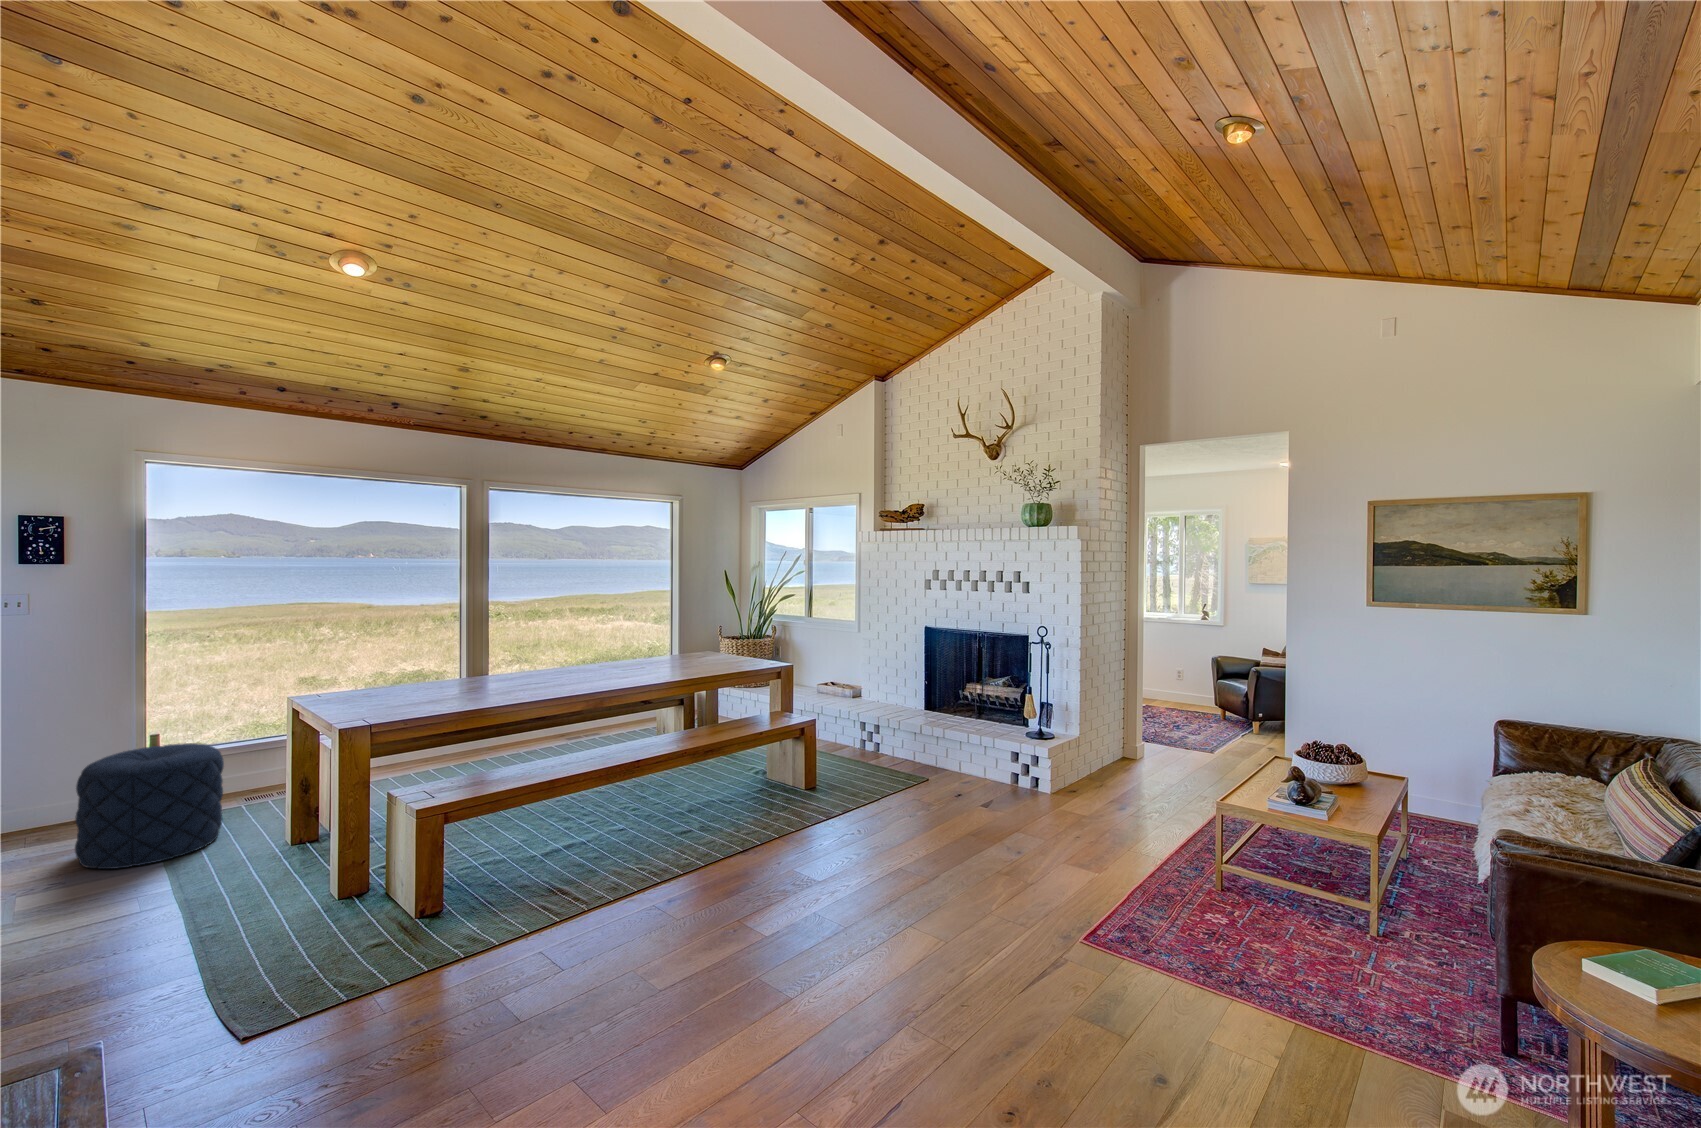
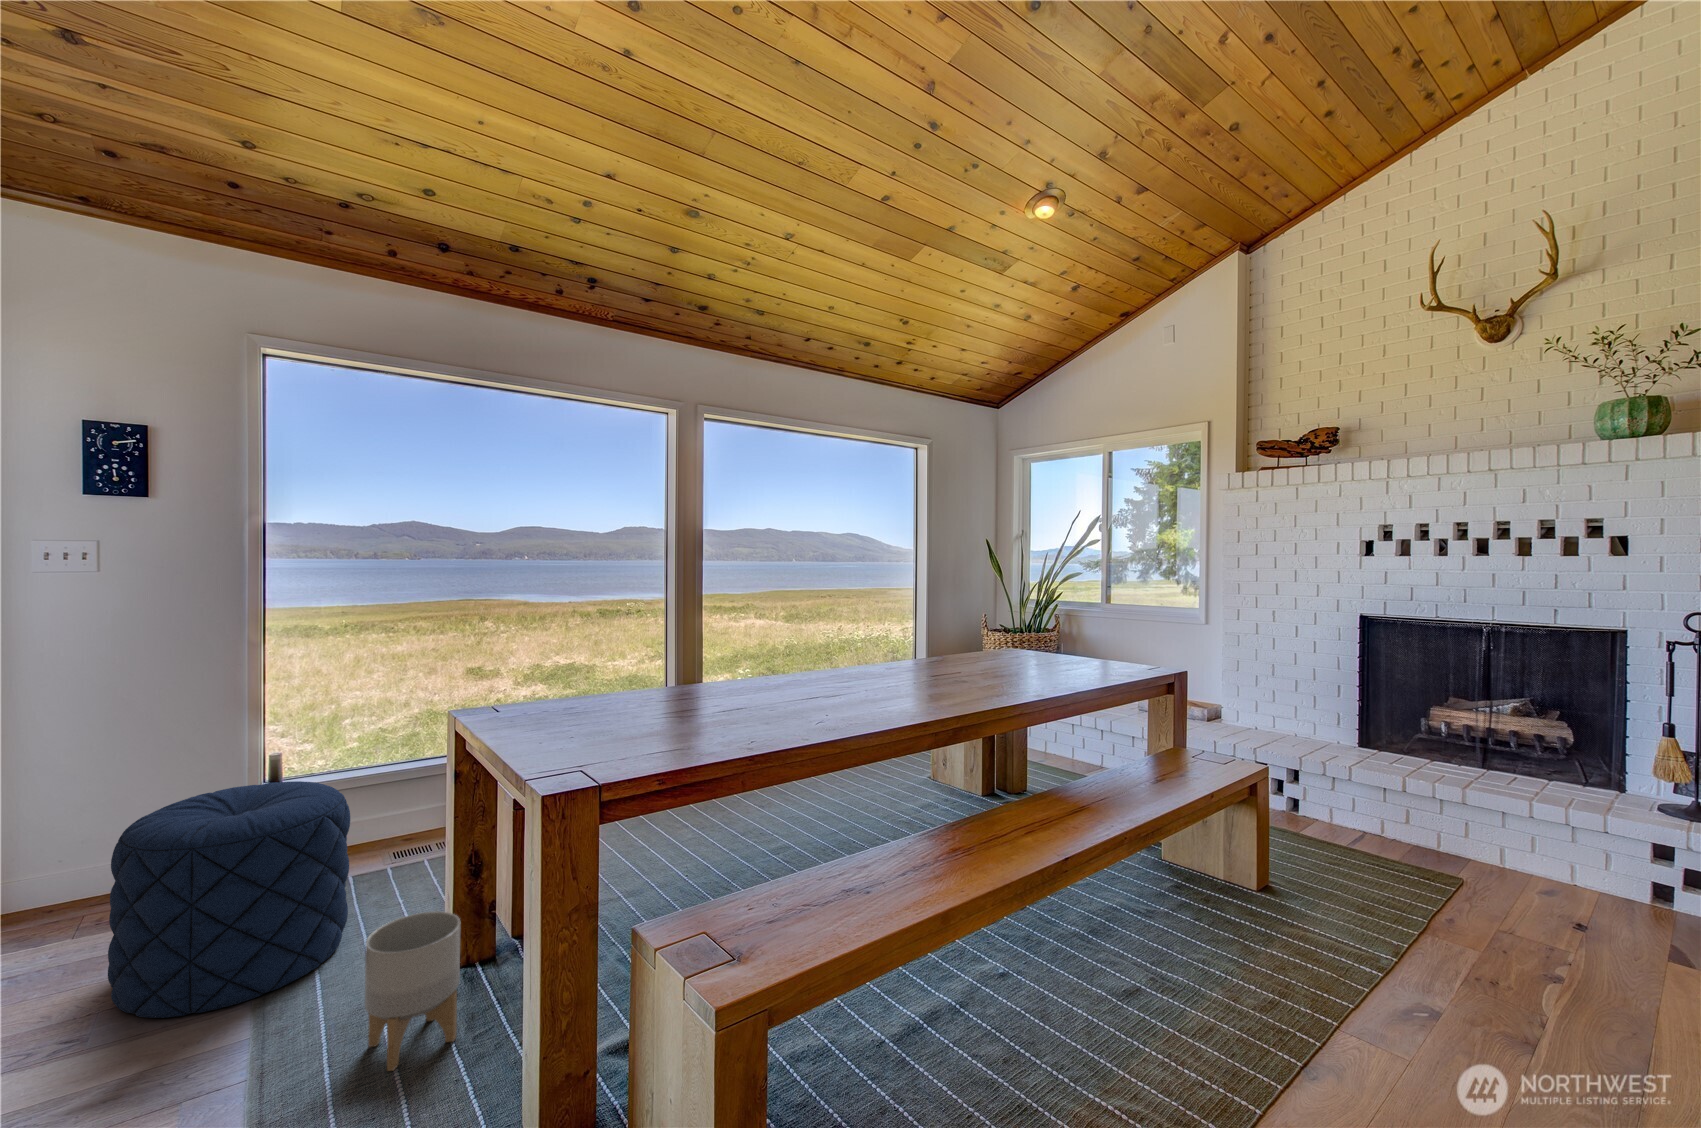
planter: none [245,803,299,877] -> present [365,911,460,1071]

